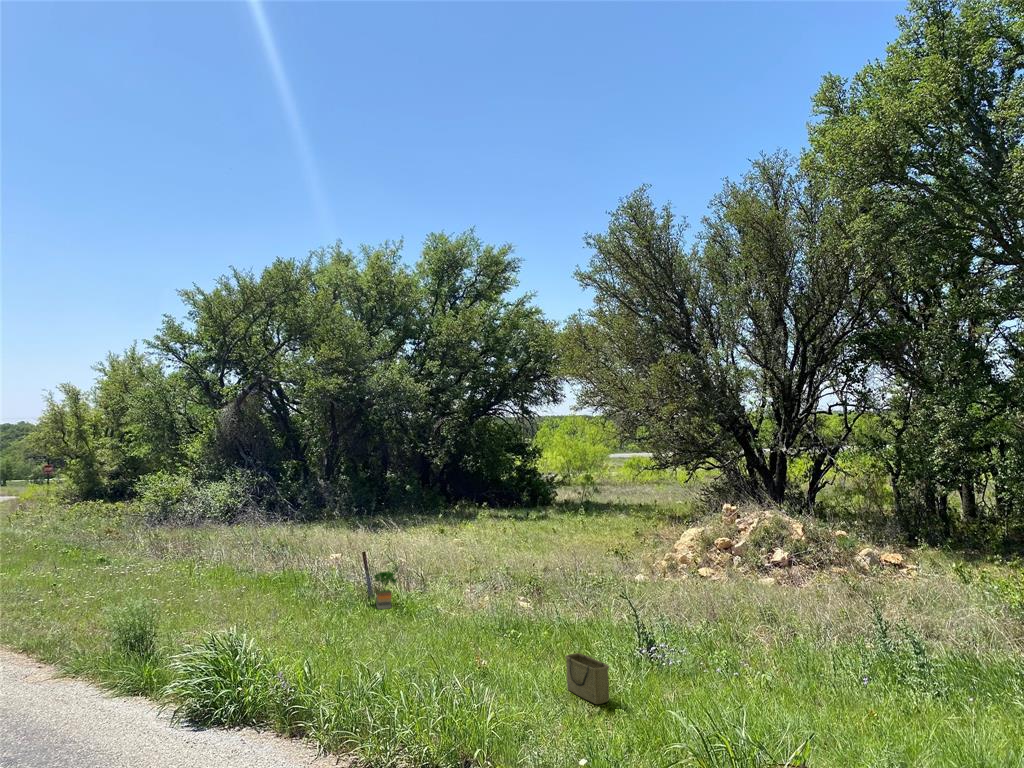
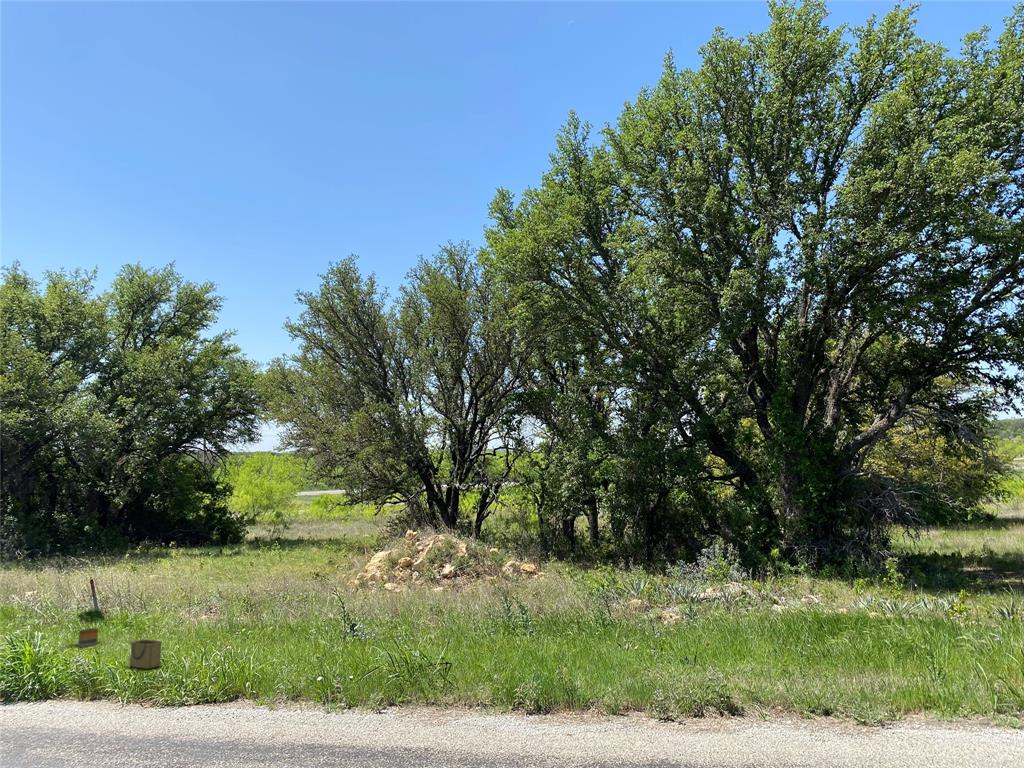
basket: present [565,653,610,704] -> present [130,639,162,669]

